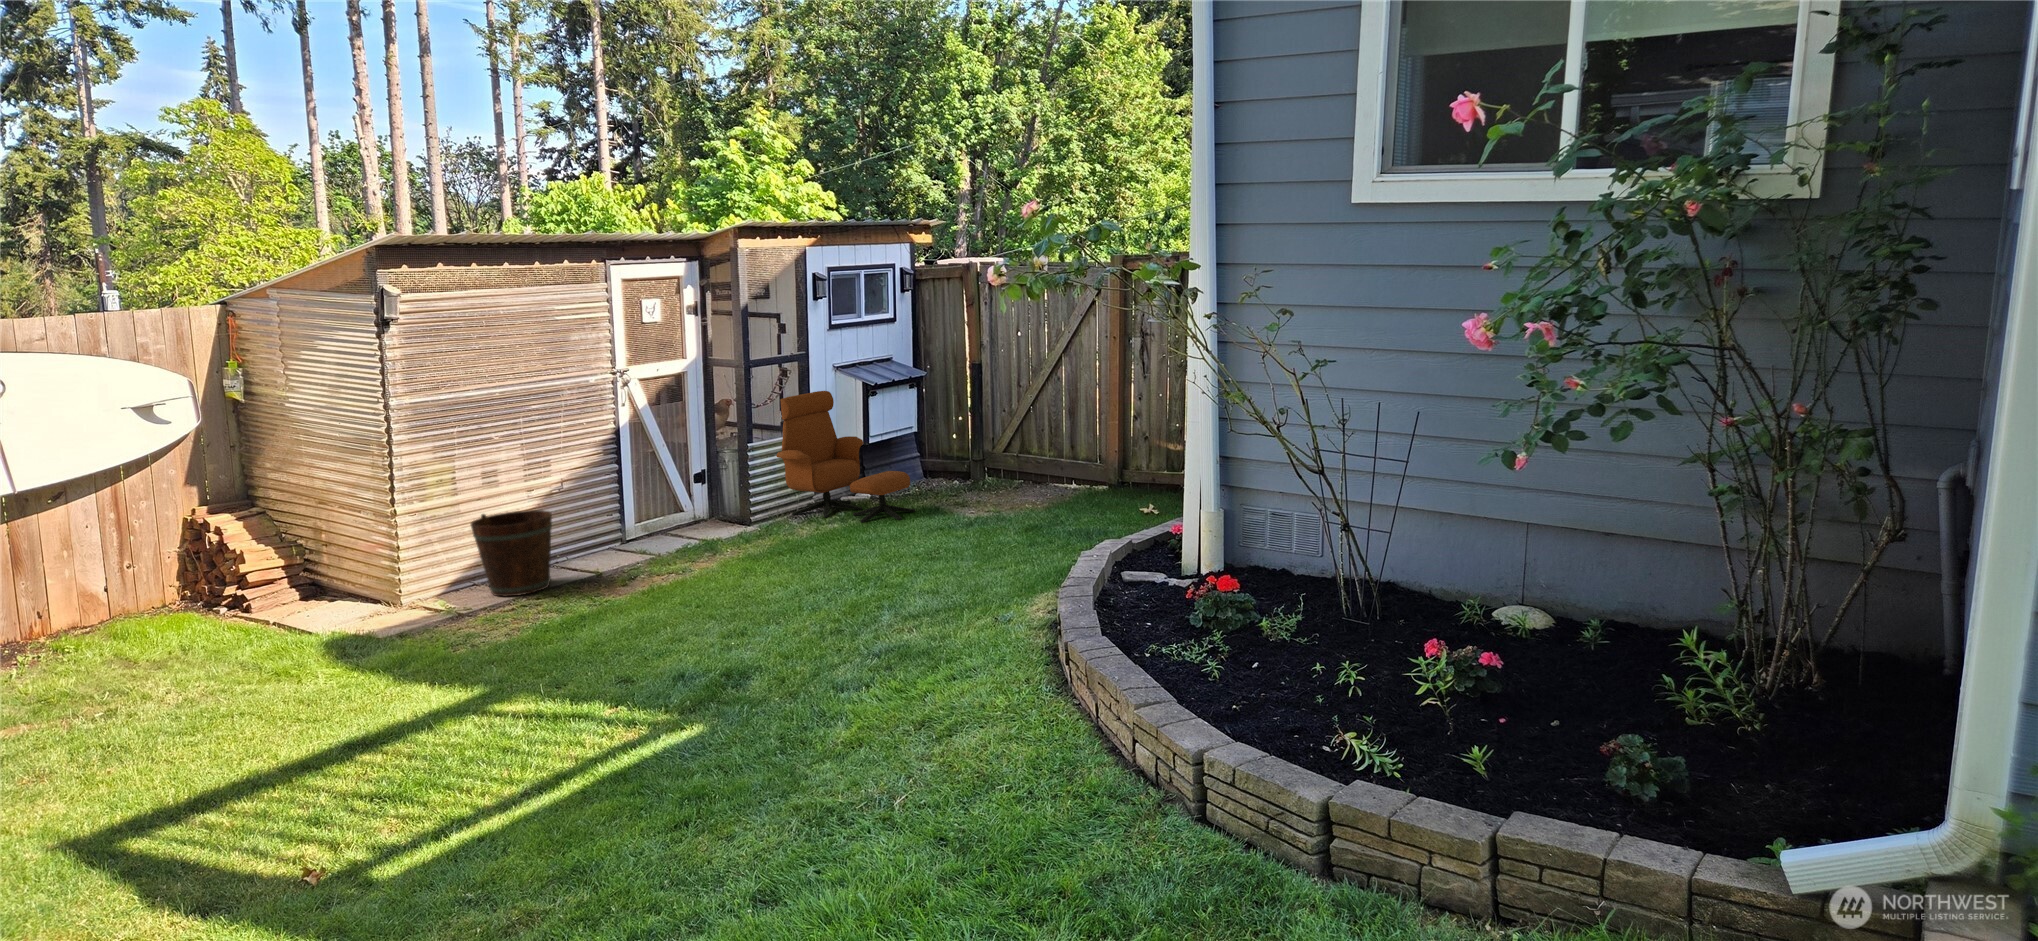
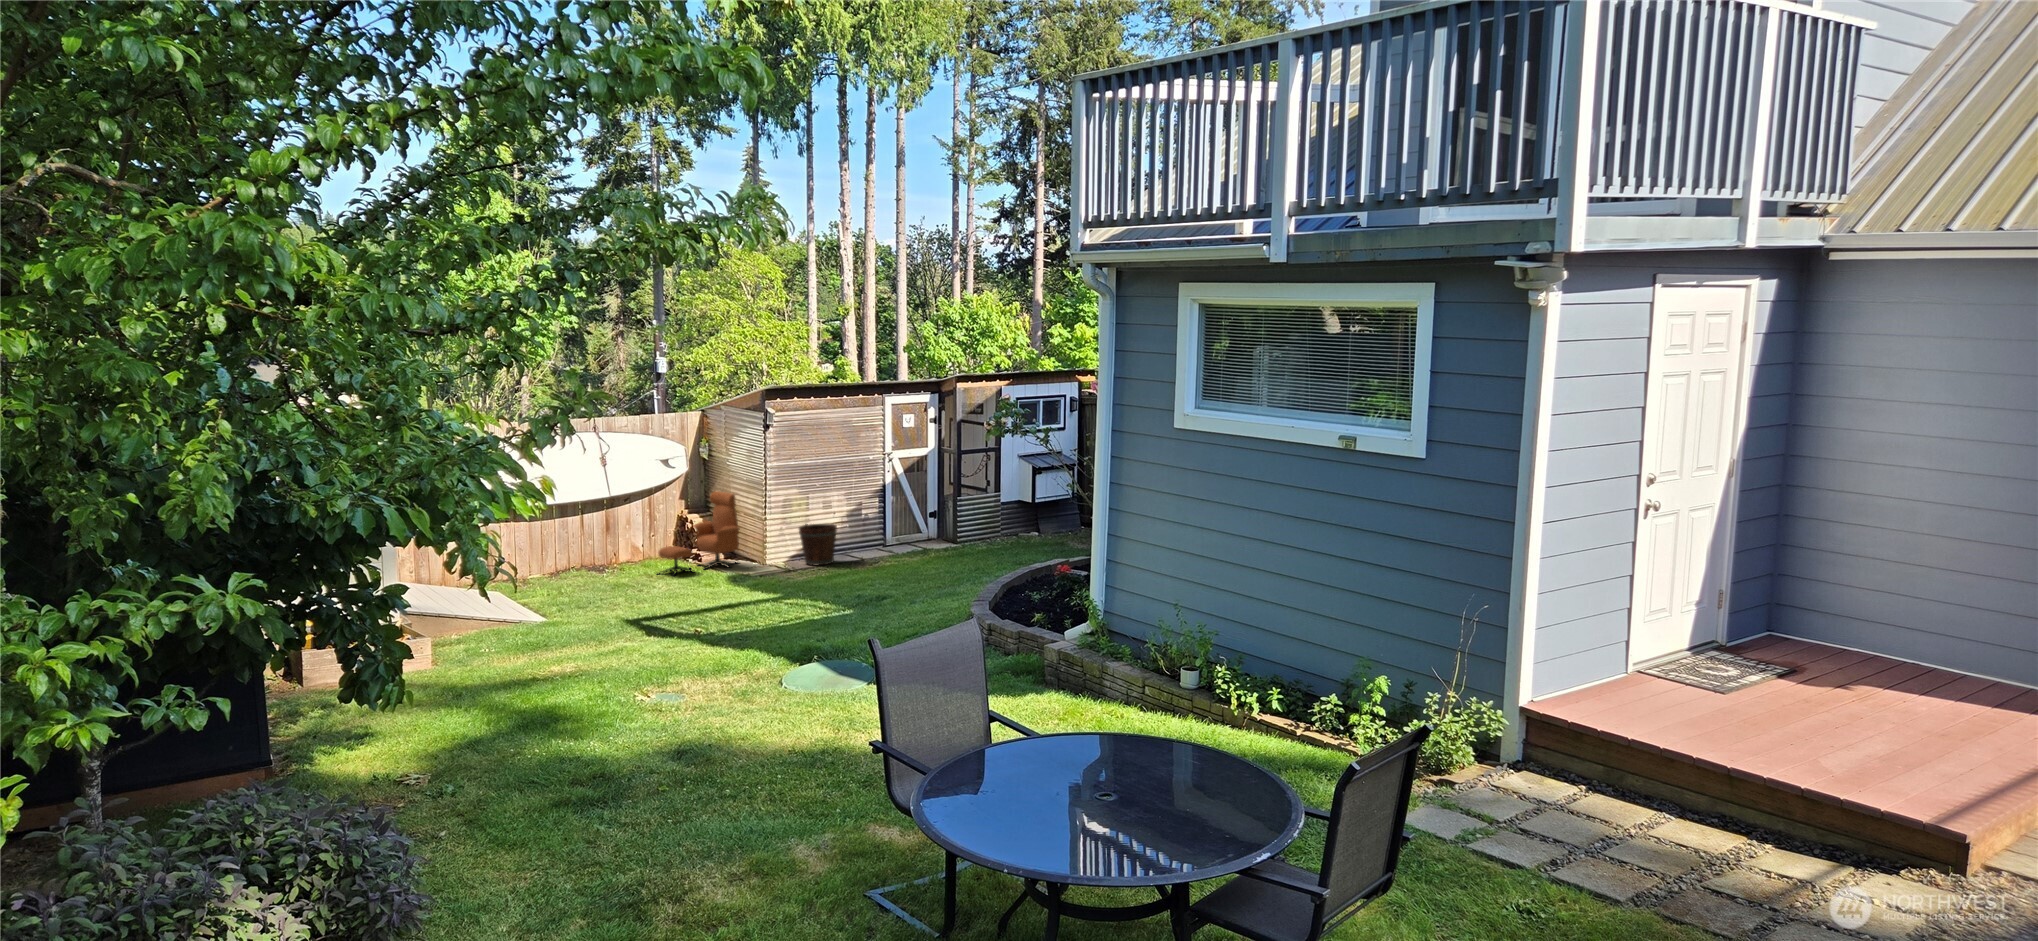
lounge chair: present [776,391,915,522] -> present [658,491,740,576]

